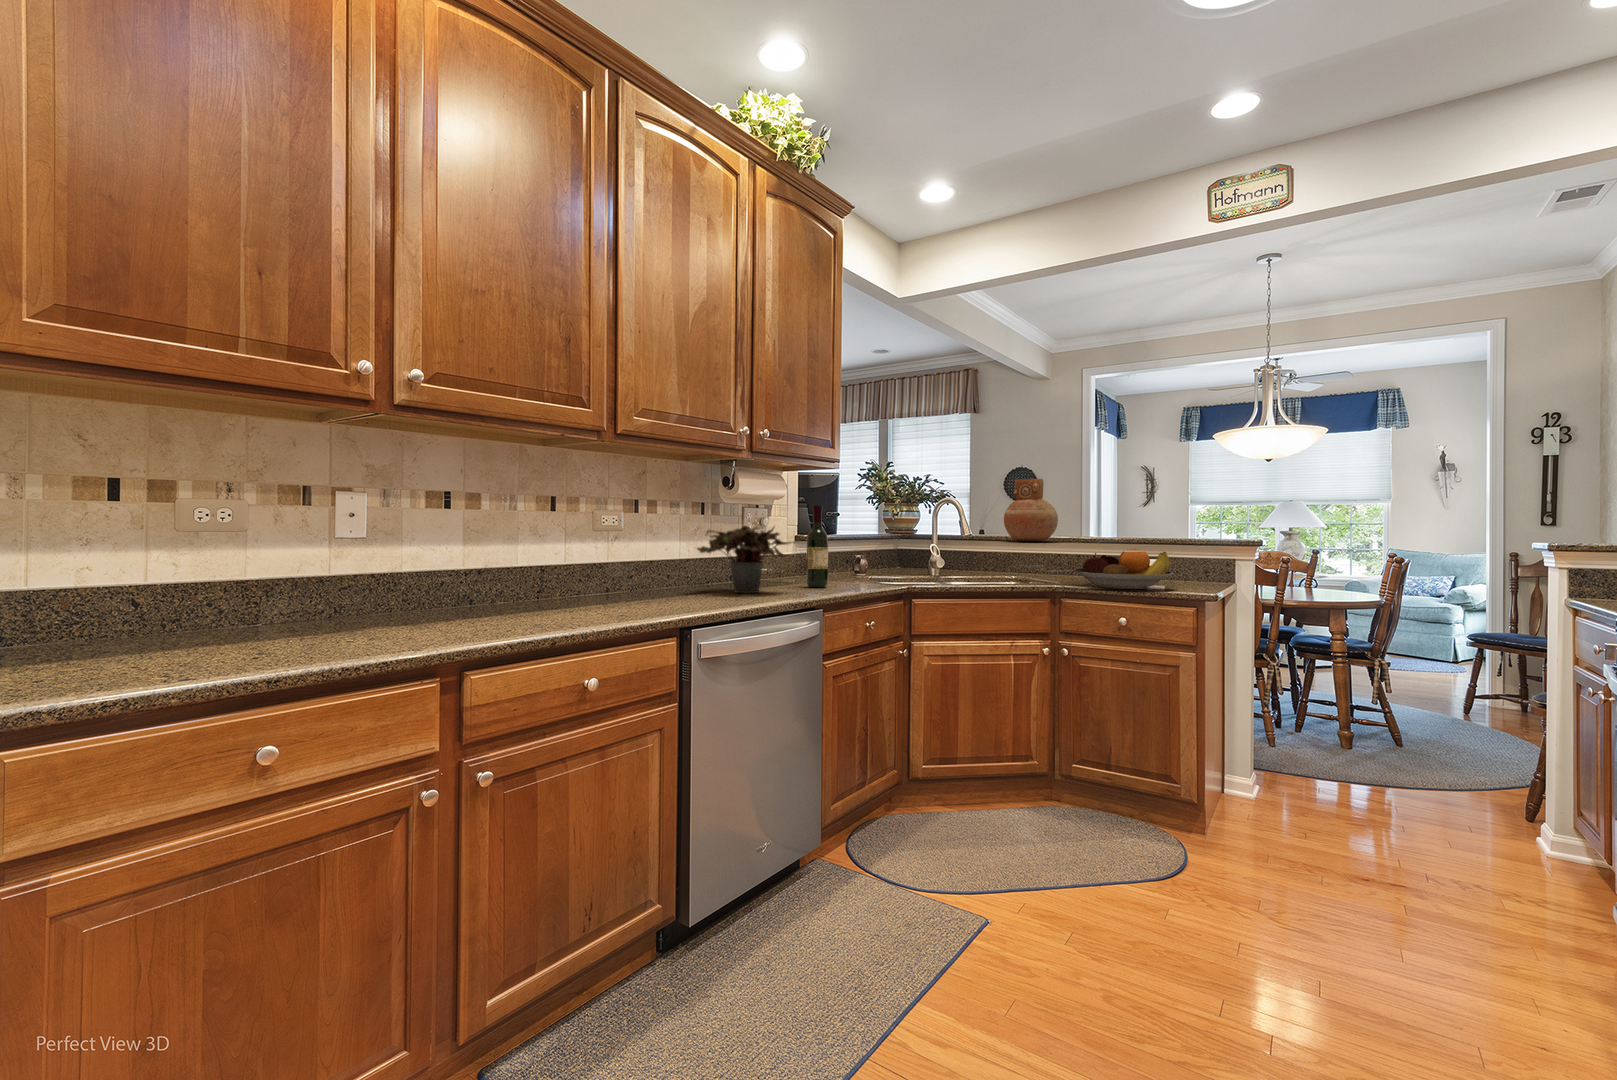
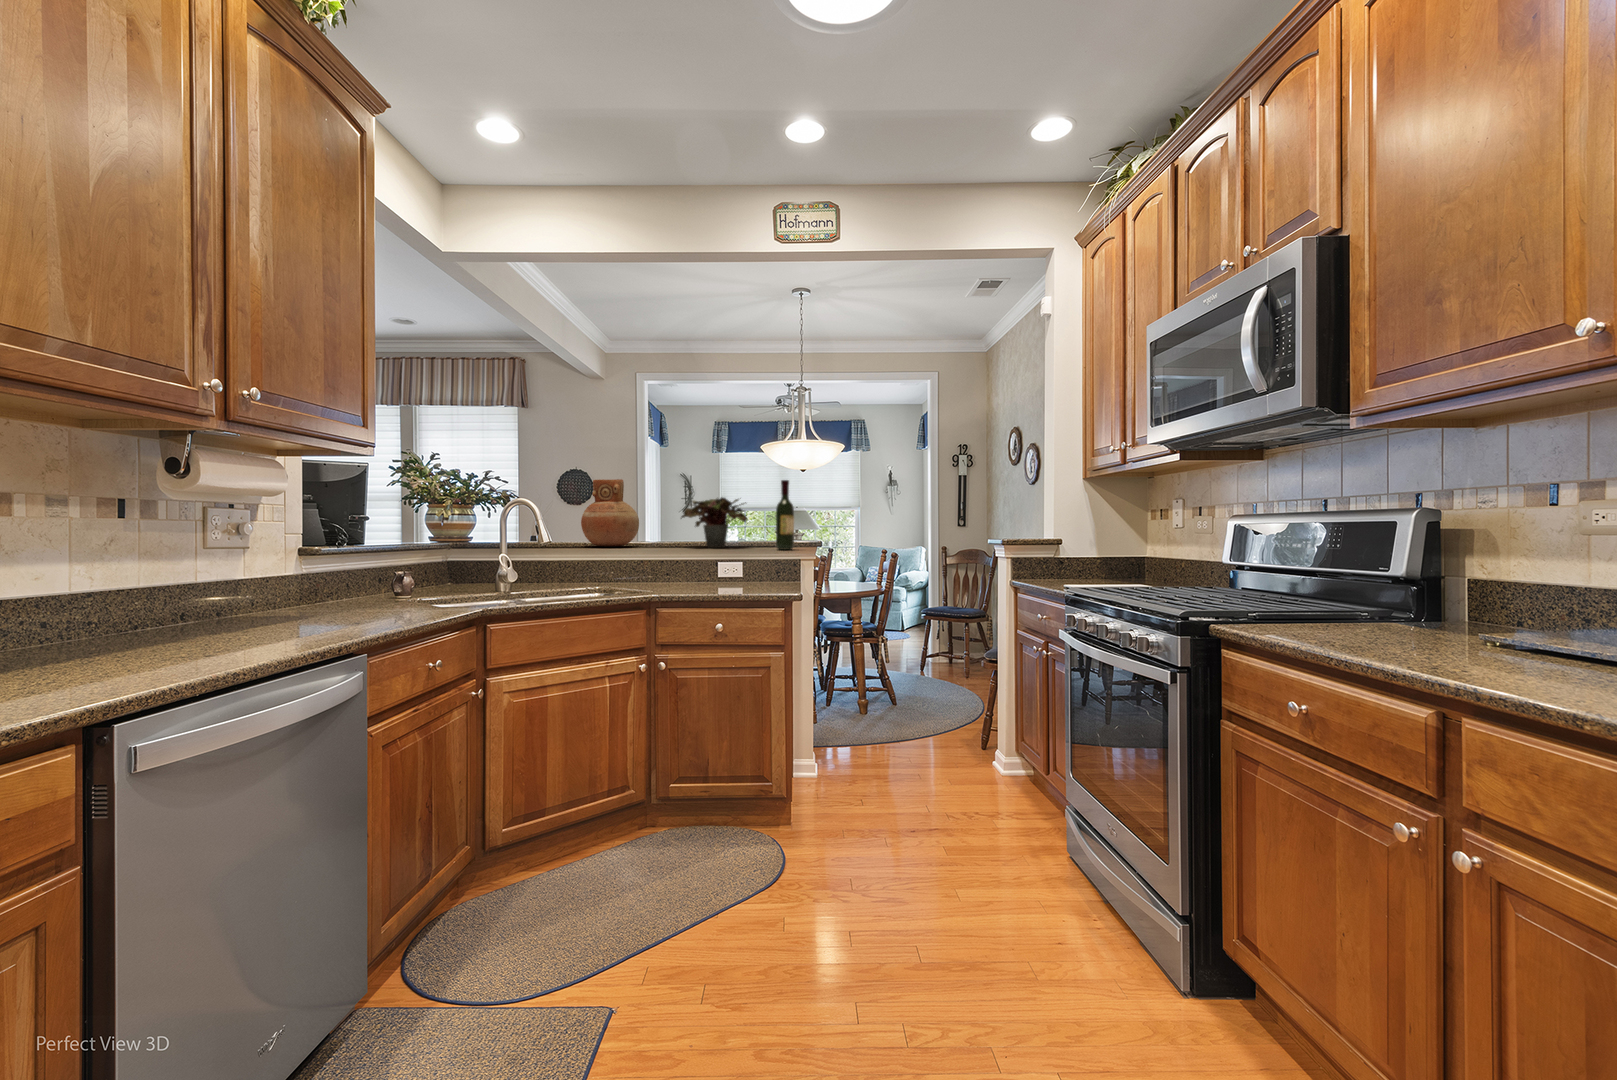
wine bottle: present [806,505,828,588] -> present [776,480,794,550]
potted plant: present [697,526,795,593] -> present [681,497,747,548]
fruit bowl: present [1074,549,1173,589] -> none [668,553,762,595]

